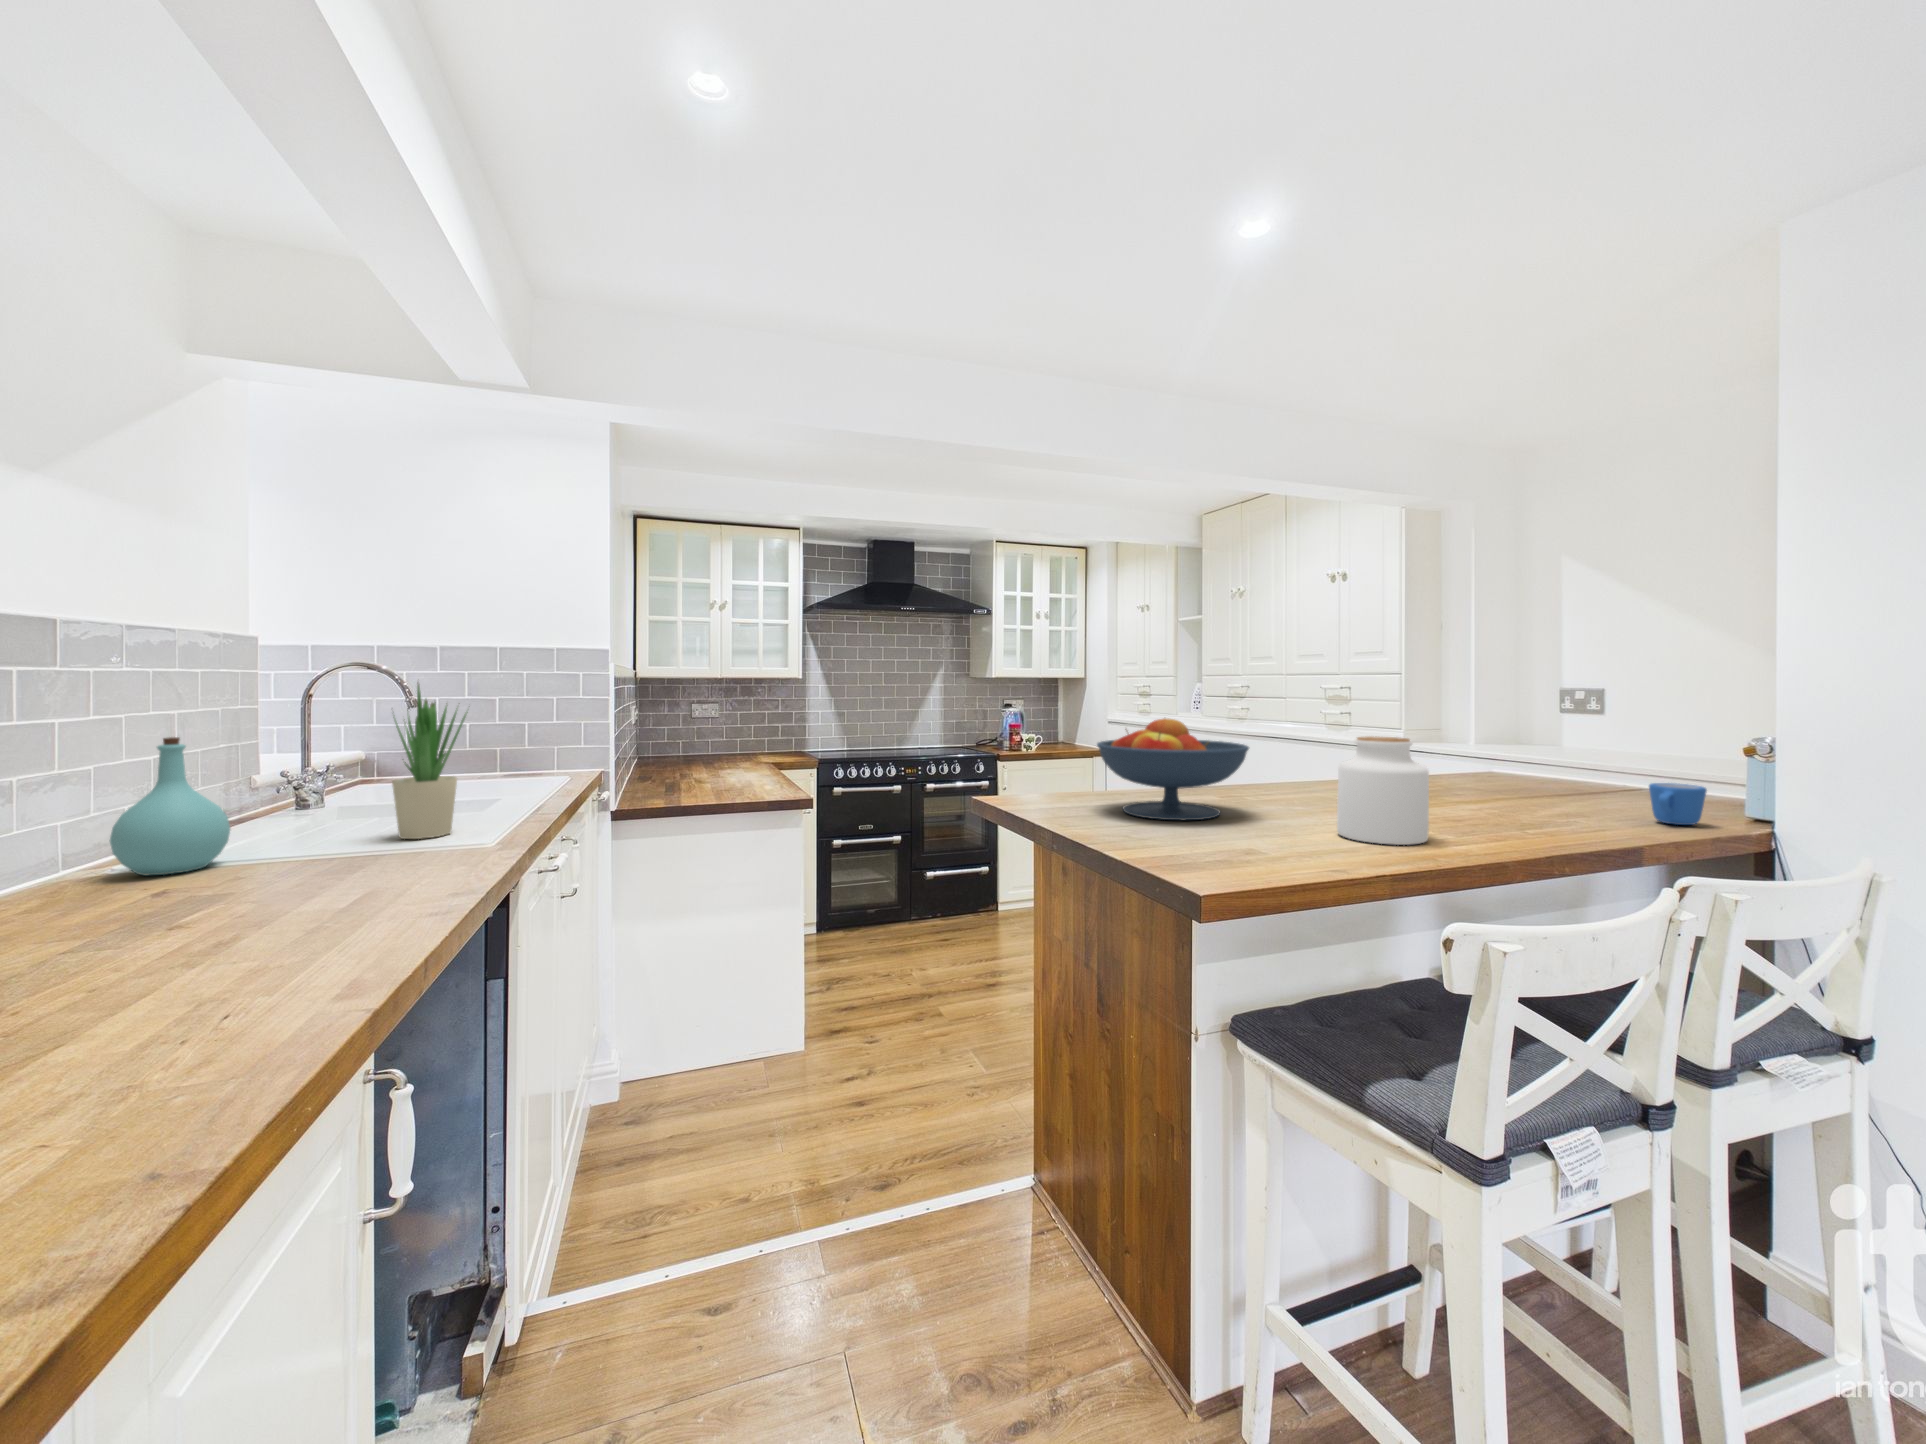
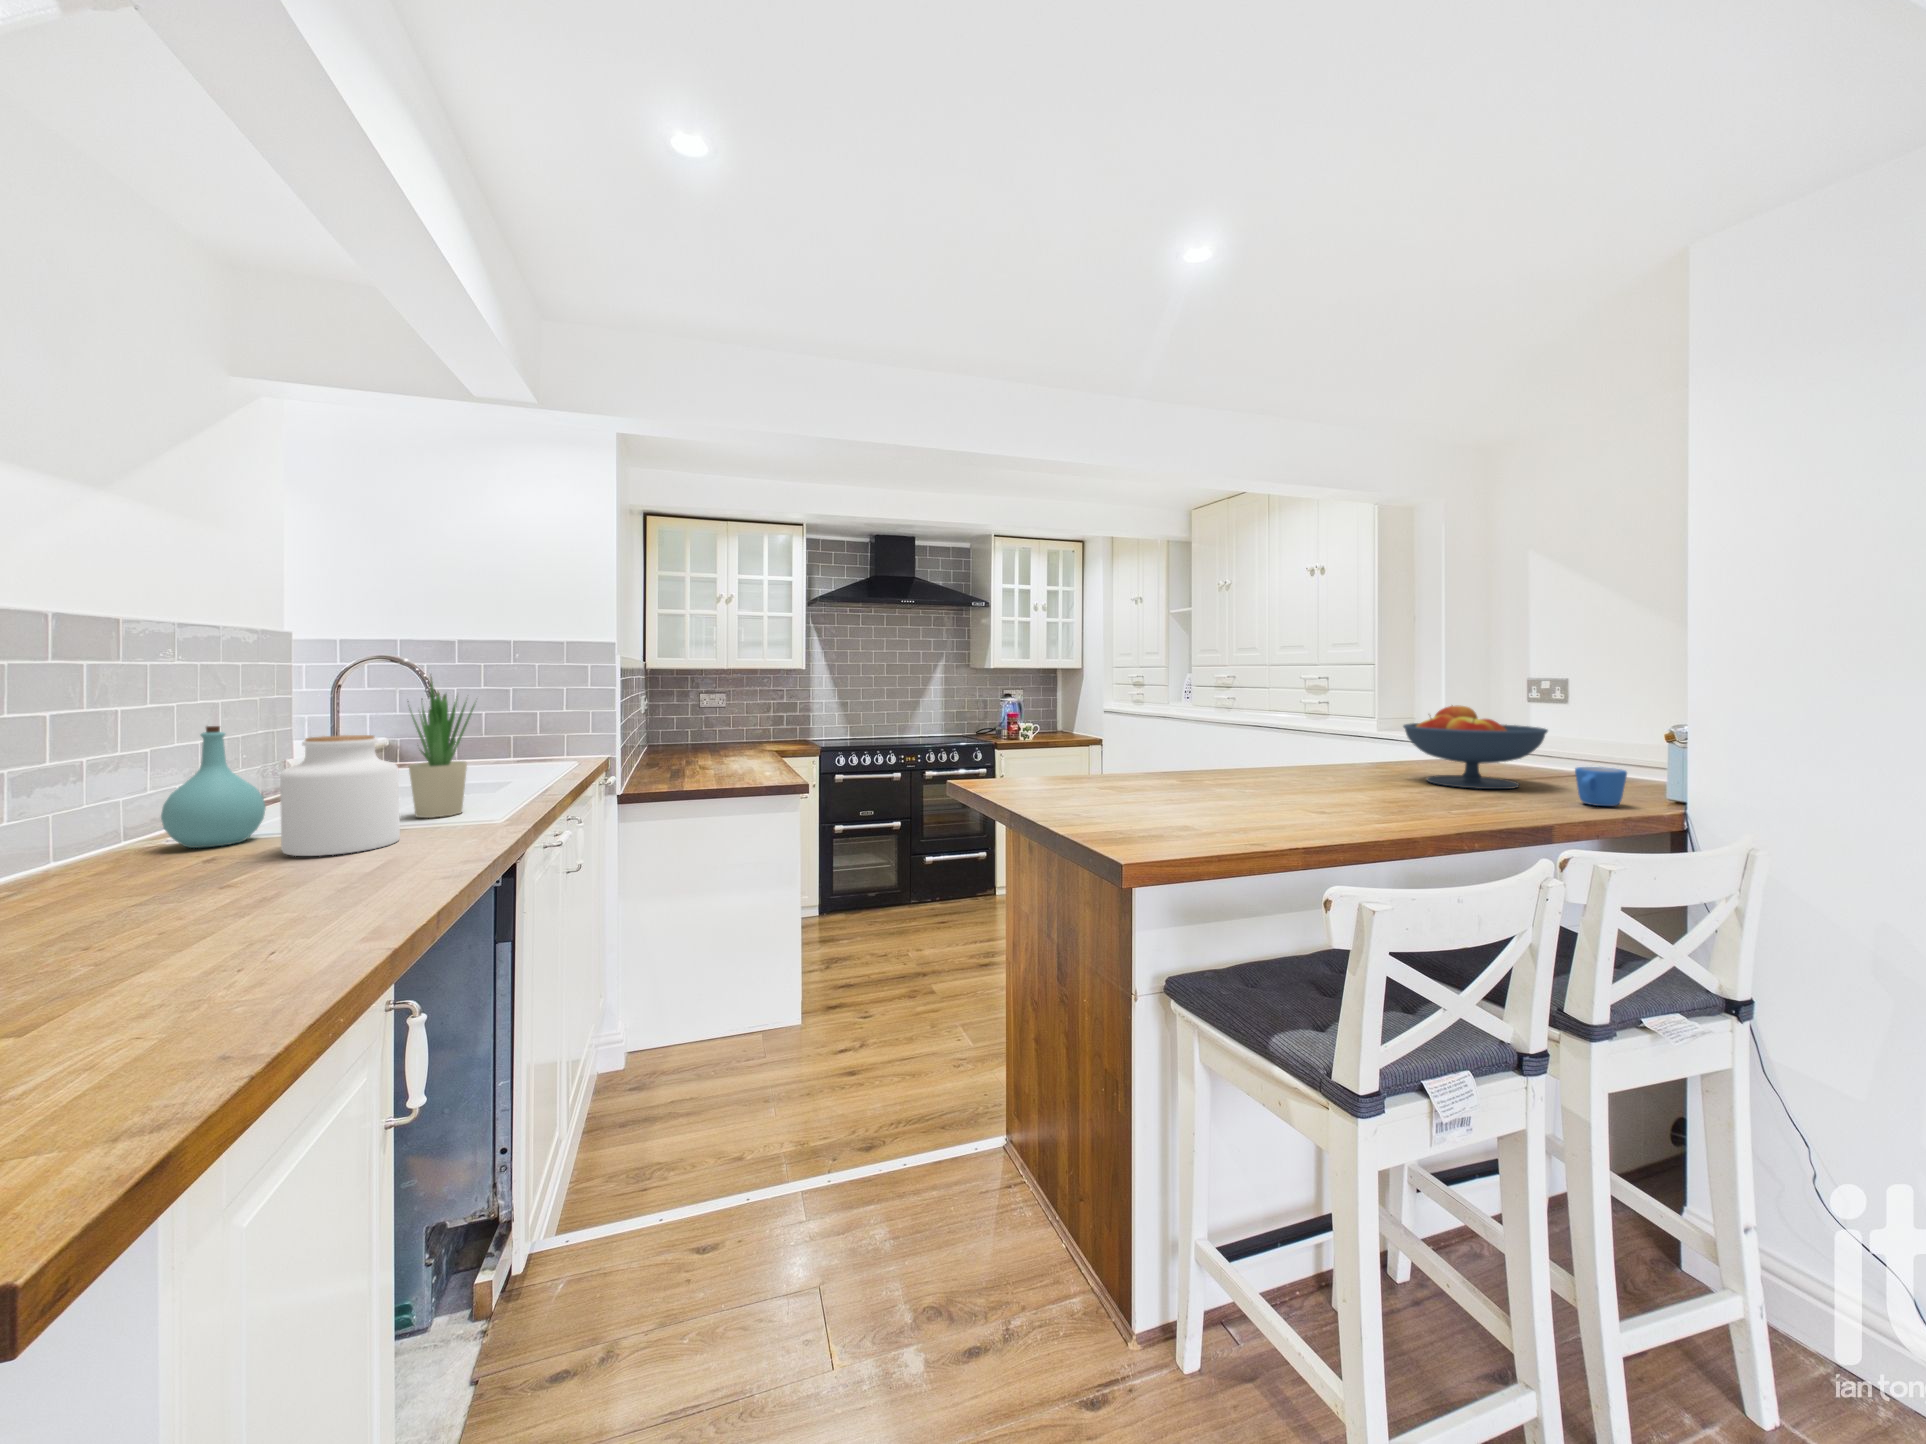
fruit bowl: present [1097,718,1249,820] -> present [1403,705,1548,789]
jar: present [1337,736,1429,845] -> present [280,735,400,856]

